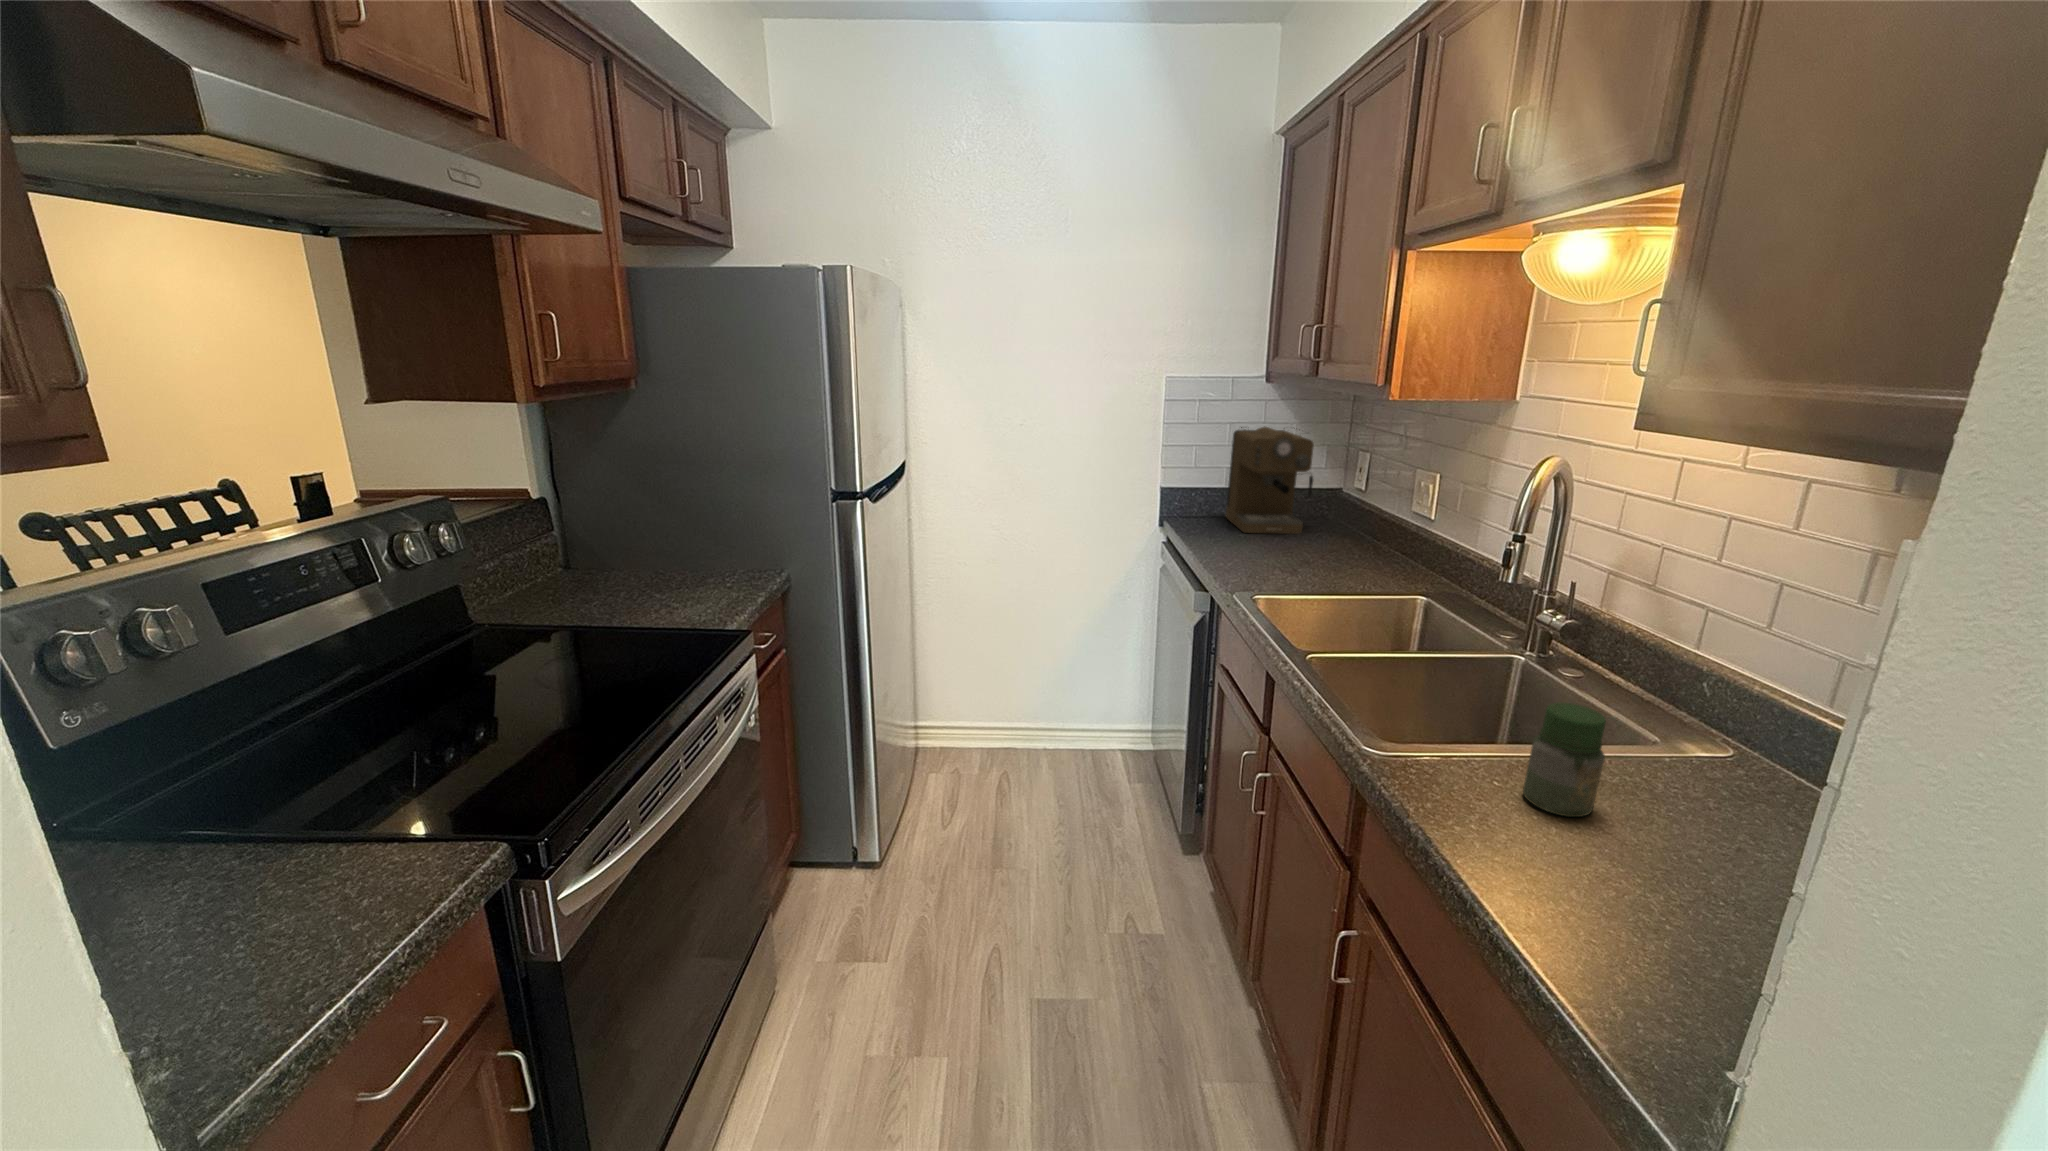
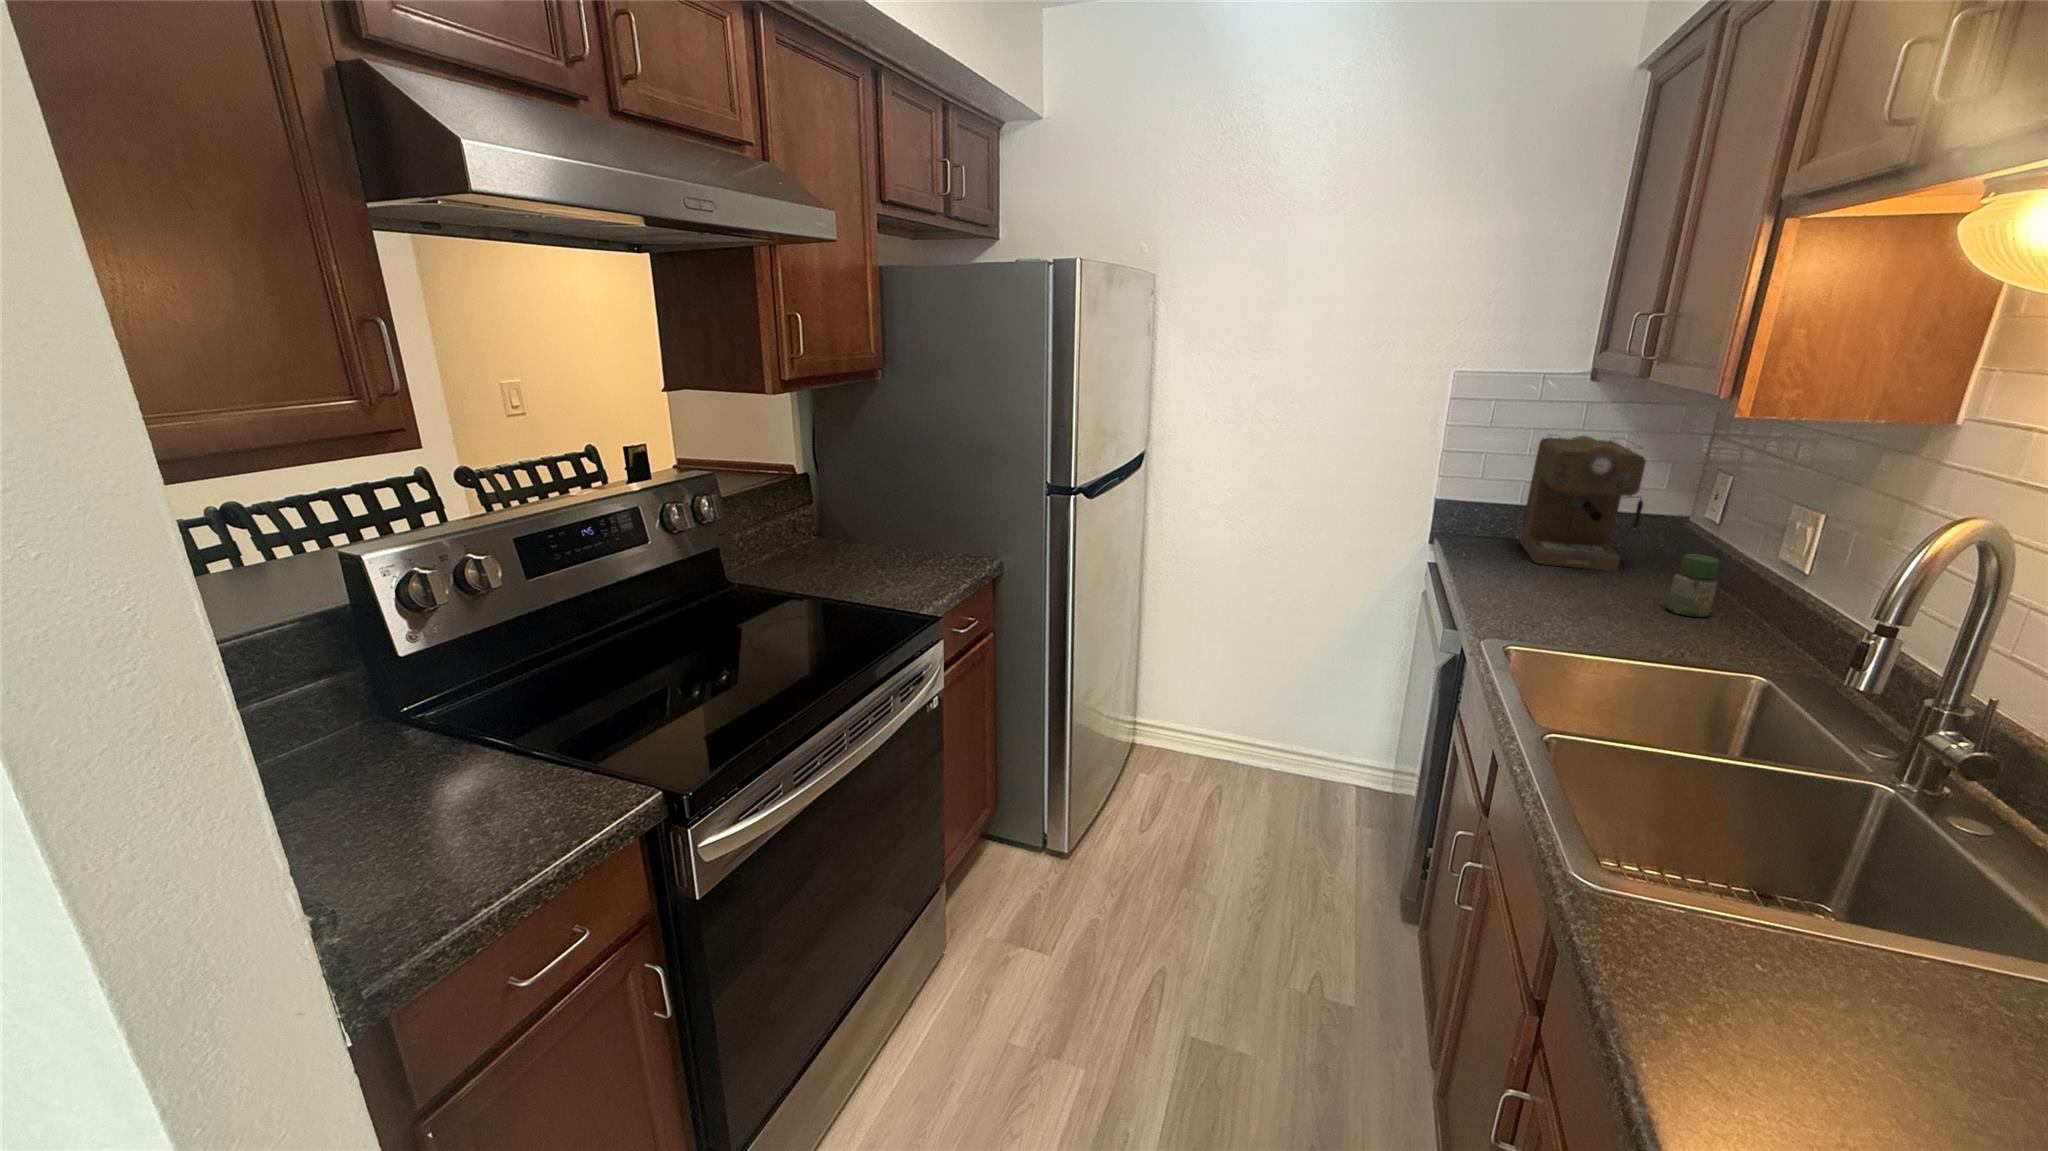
jar: present [1523,702,1606,817] -> present [1666,554,1720,617]

